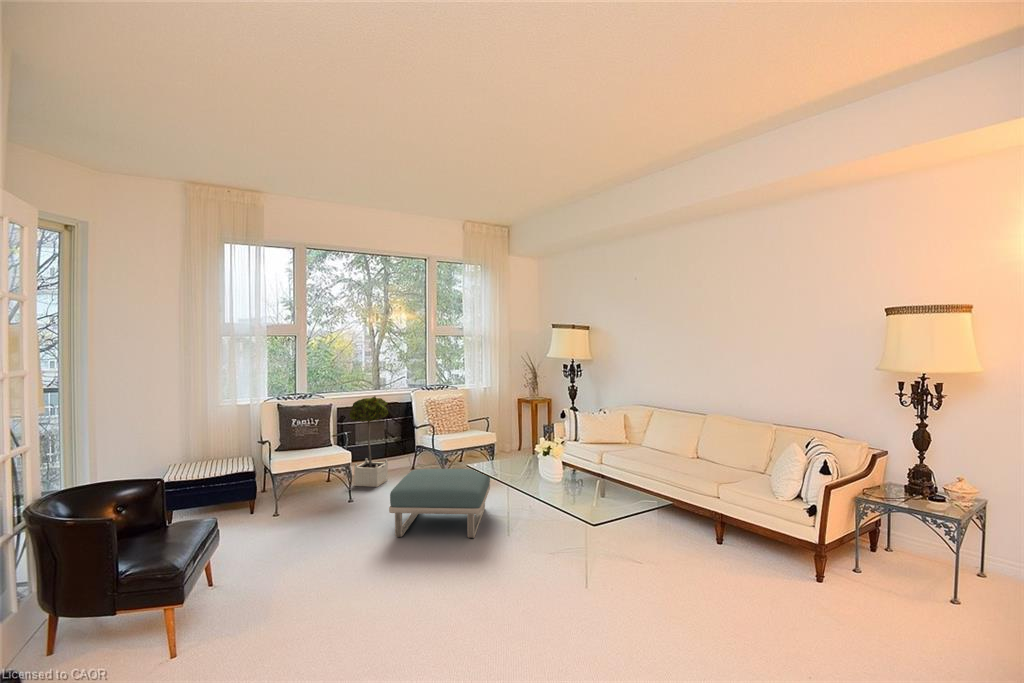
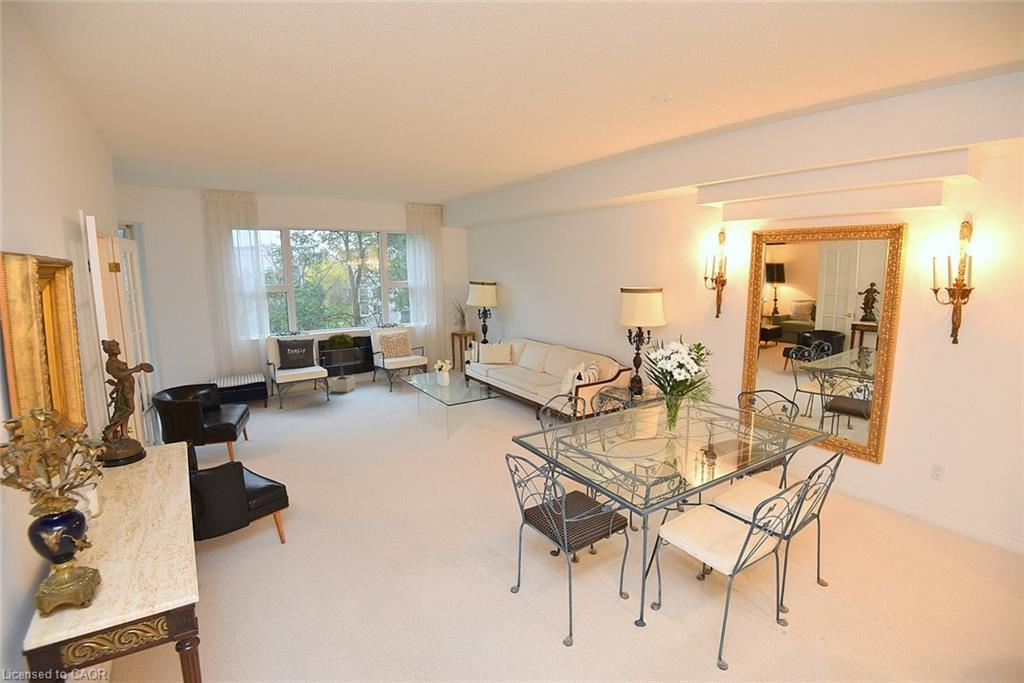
footstool: present [389,469,490,538] -> none [349,380,415,419]

